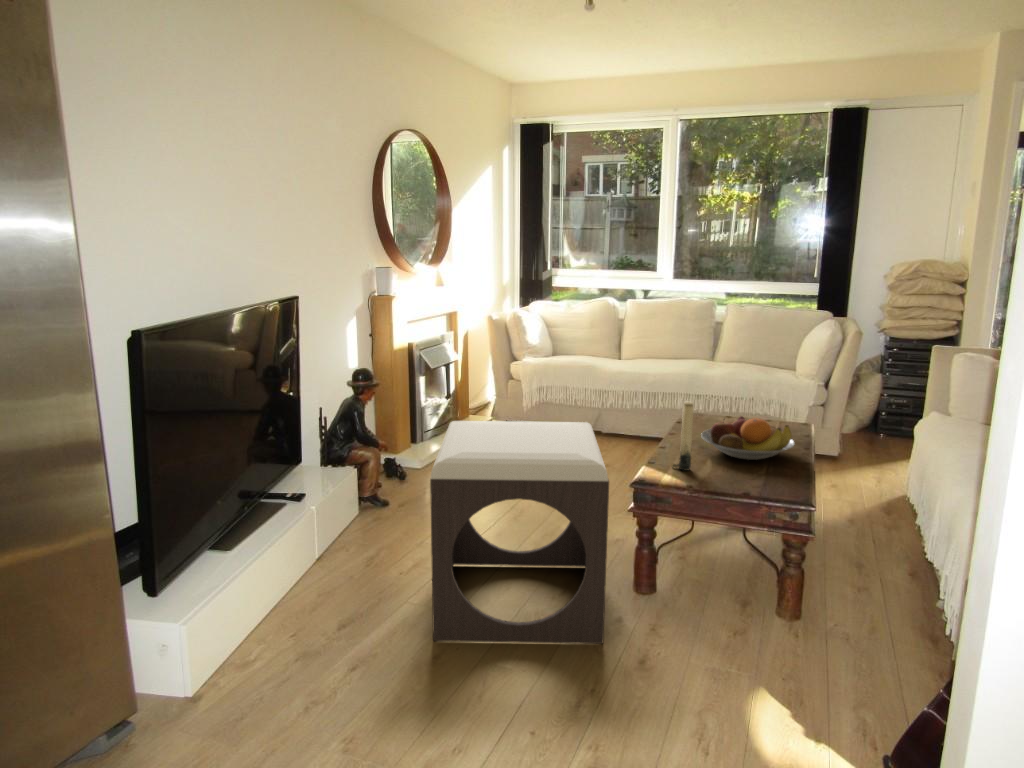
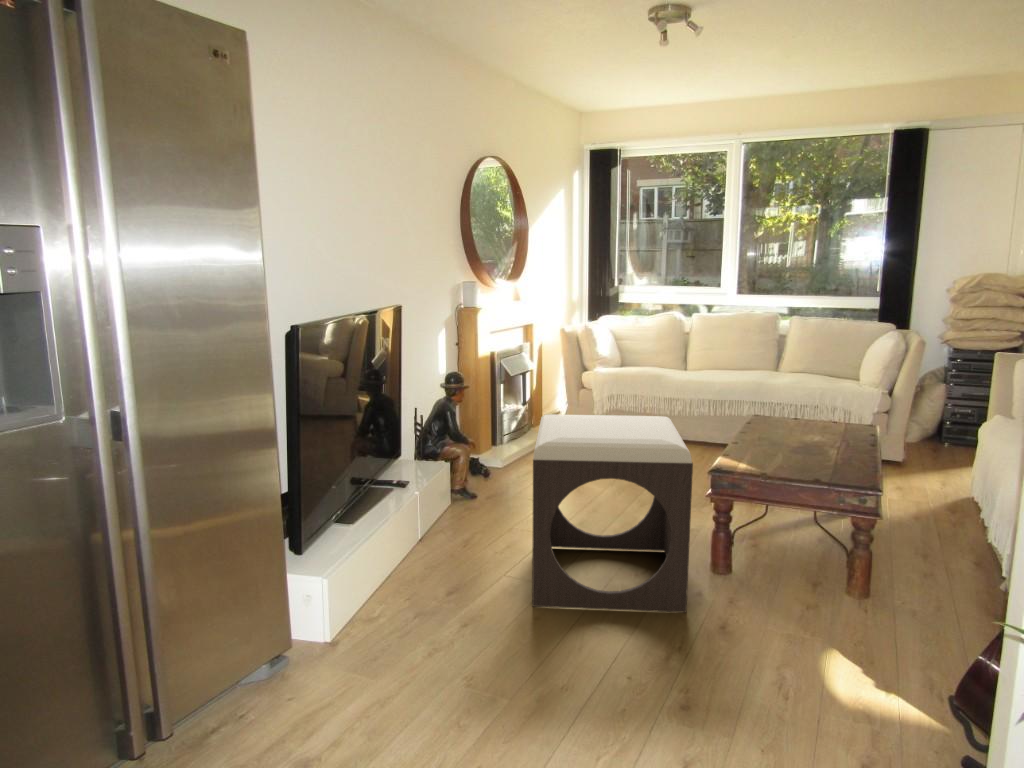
candle: present [672,402,694,471] -> none [746,398,766,461]
fruit bowl: present [701,416,795,460] -> none [772,414,861,453]

